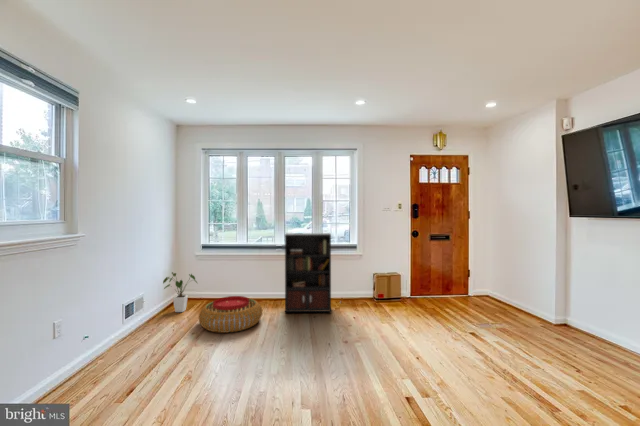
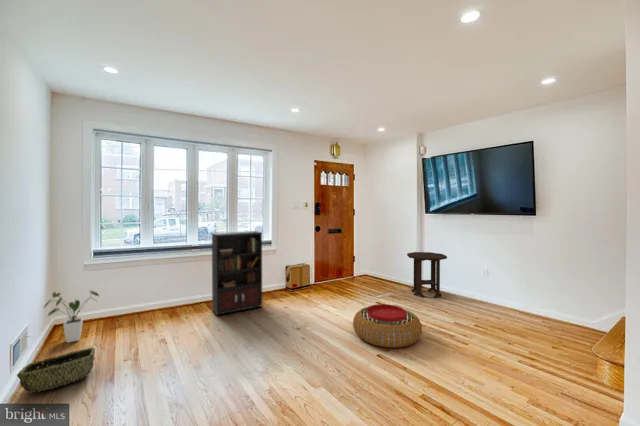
side table: none [533,273,604,346] -> present [407,252,447,298]
pouf: present [199,296,262,333] -> present [353,304,422,348]
woven basket: none [119,318,172,342] -> present [17,348,95,393]

